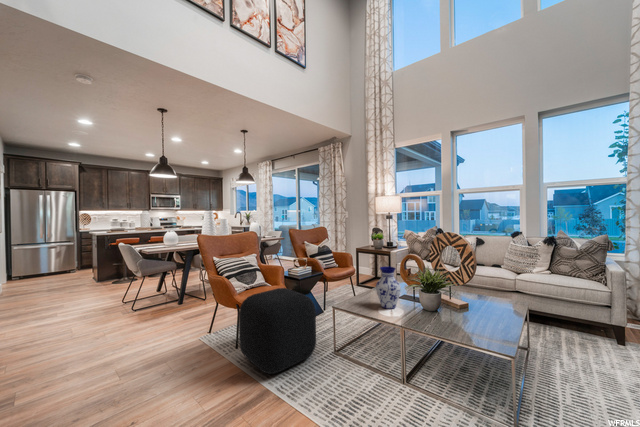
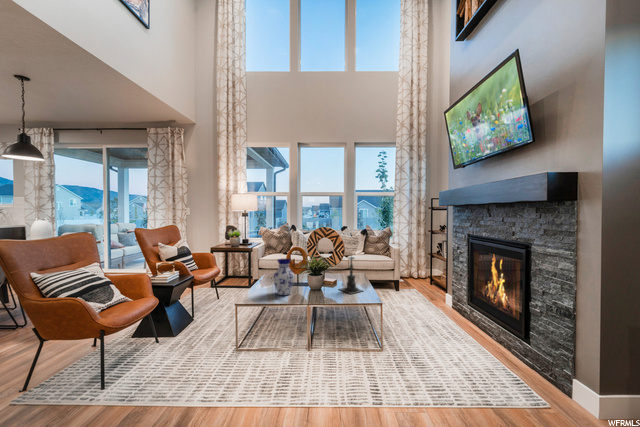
candle holder: none [461,269,500,327] -> present [340,257,362,294]
ottoman: present [239,288,316,374] -> none [121,296,221,393]

